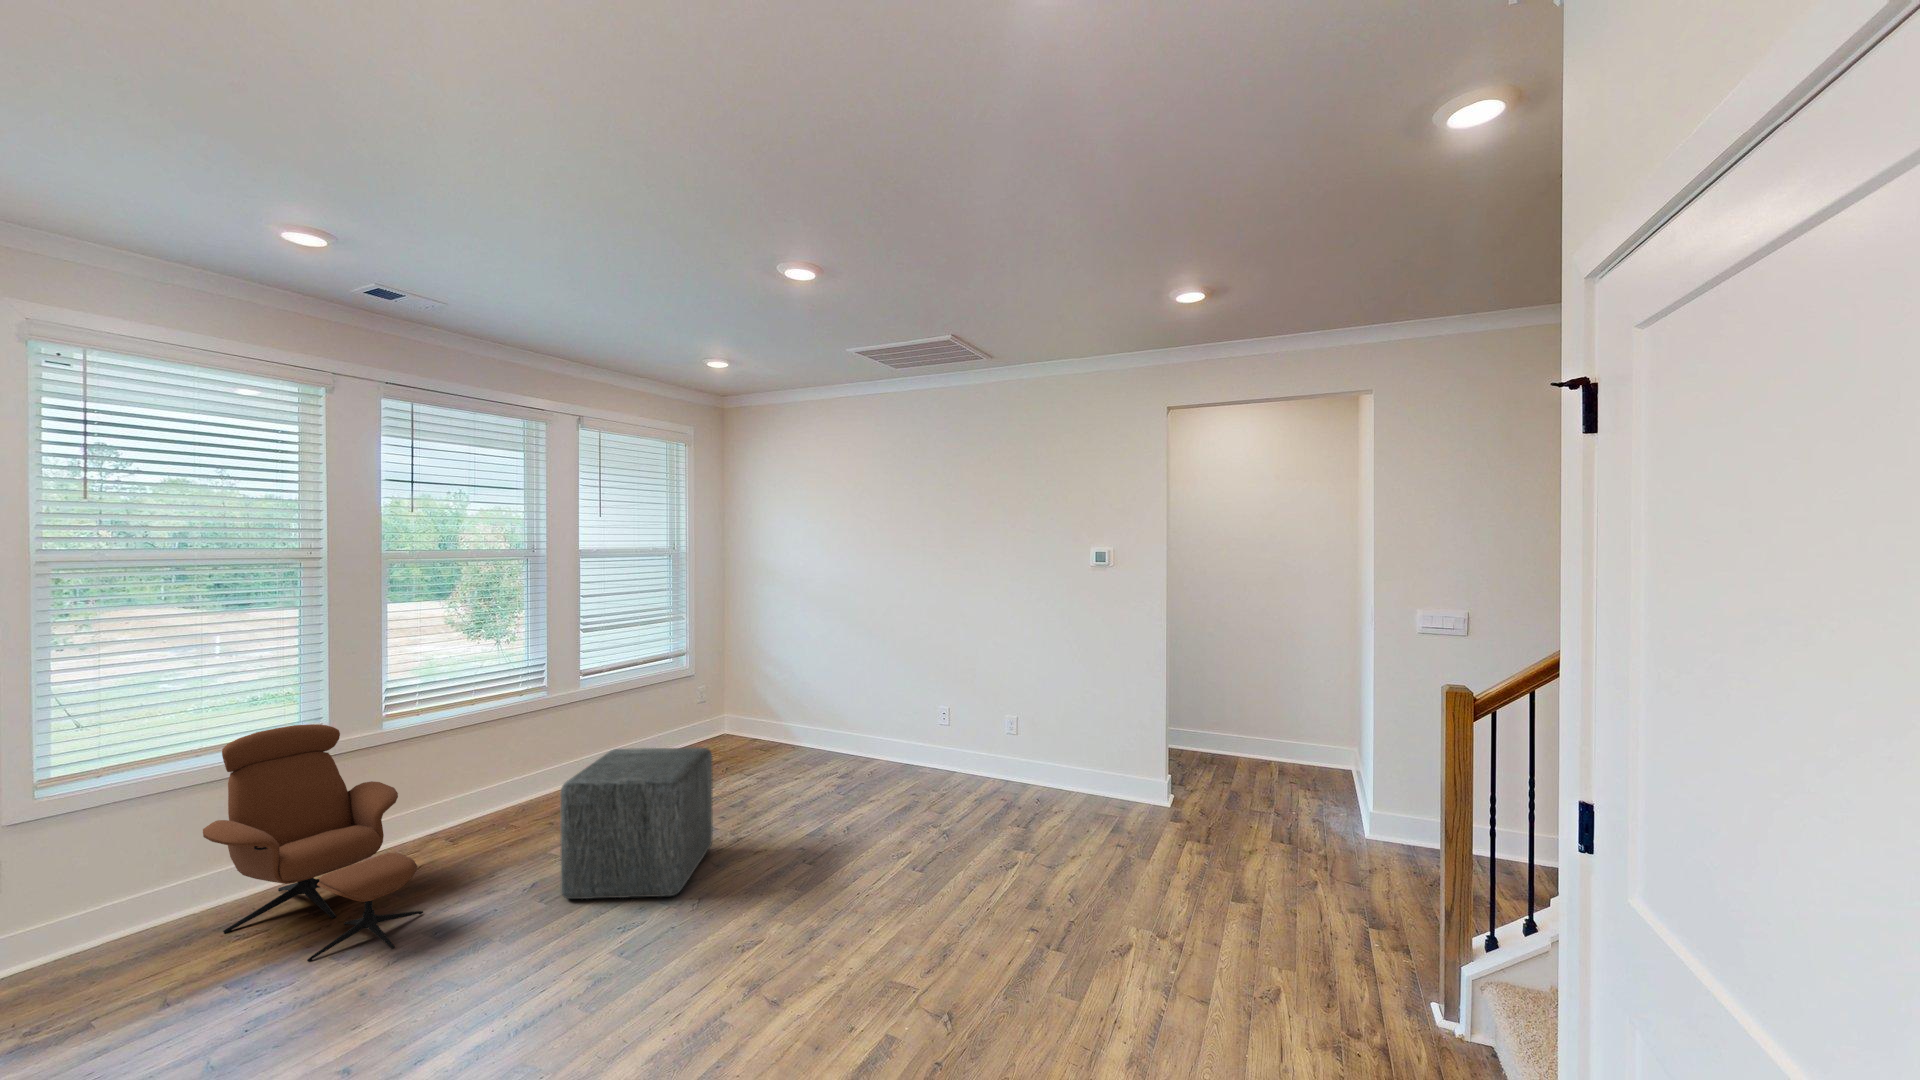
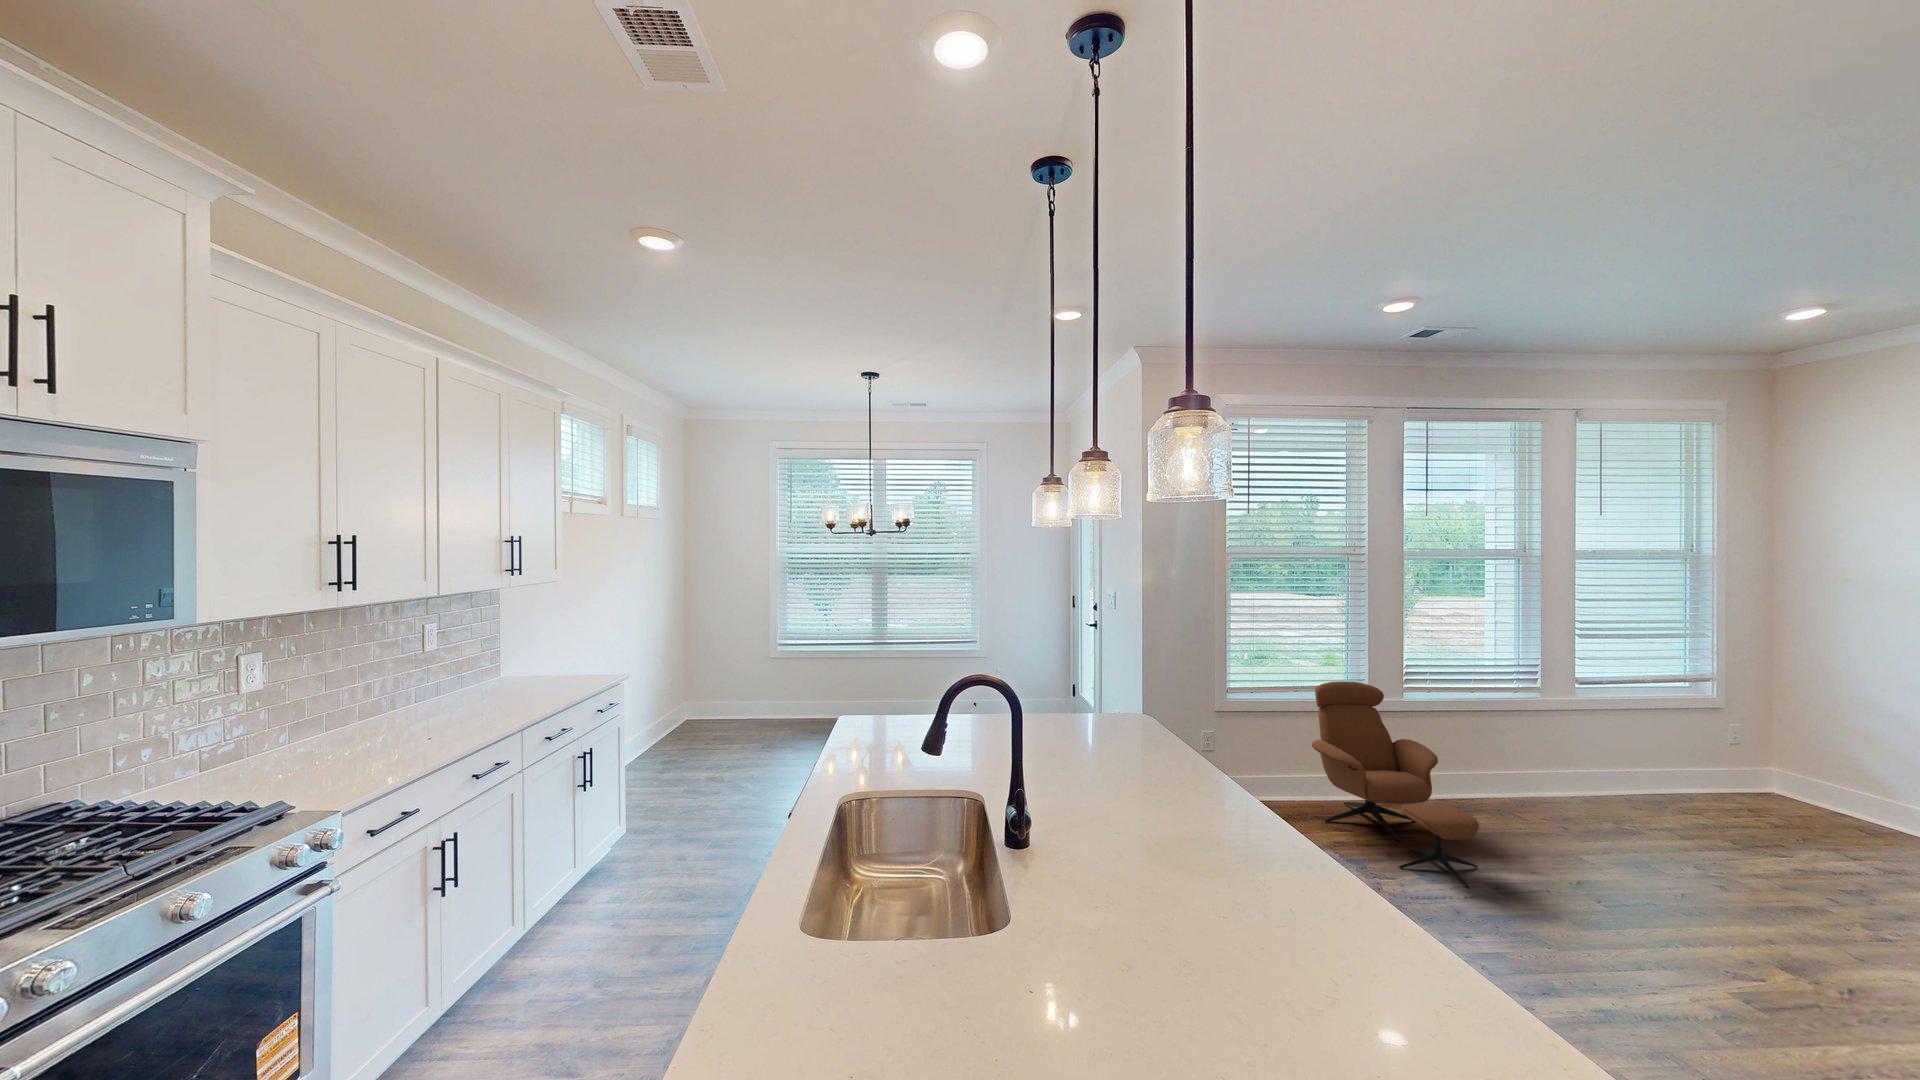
ottoman: present [560,747,713,899] -> none [1630,774,1851,976]

